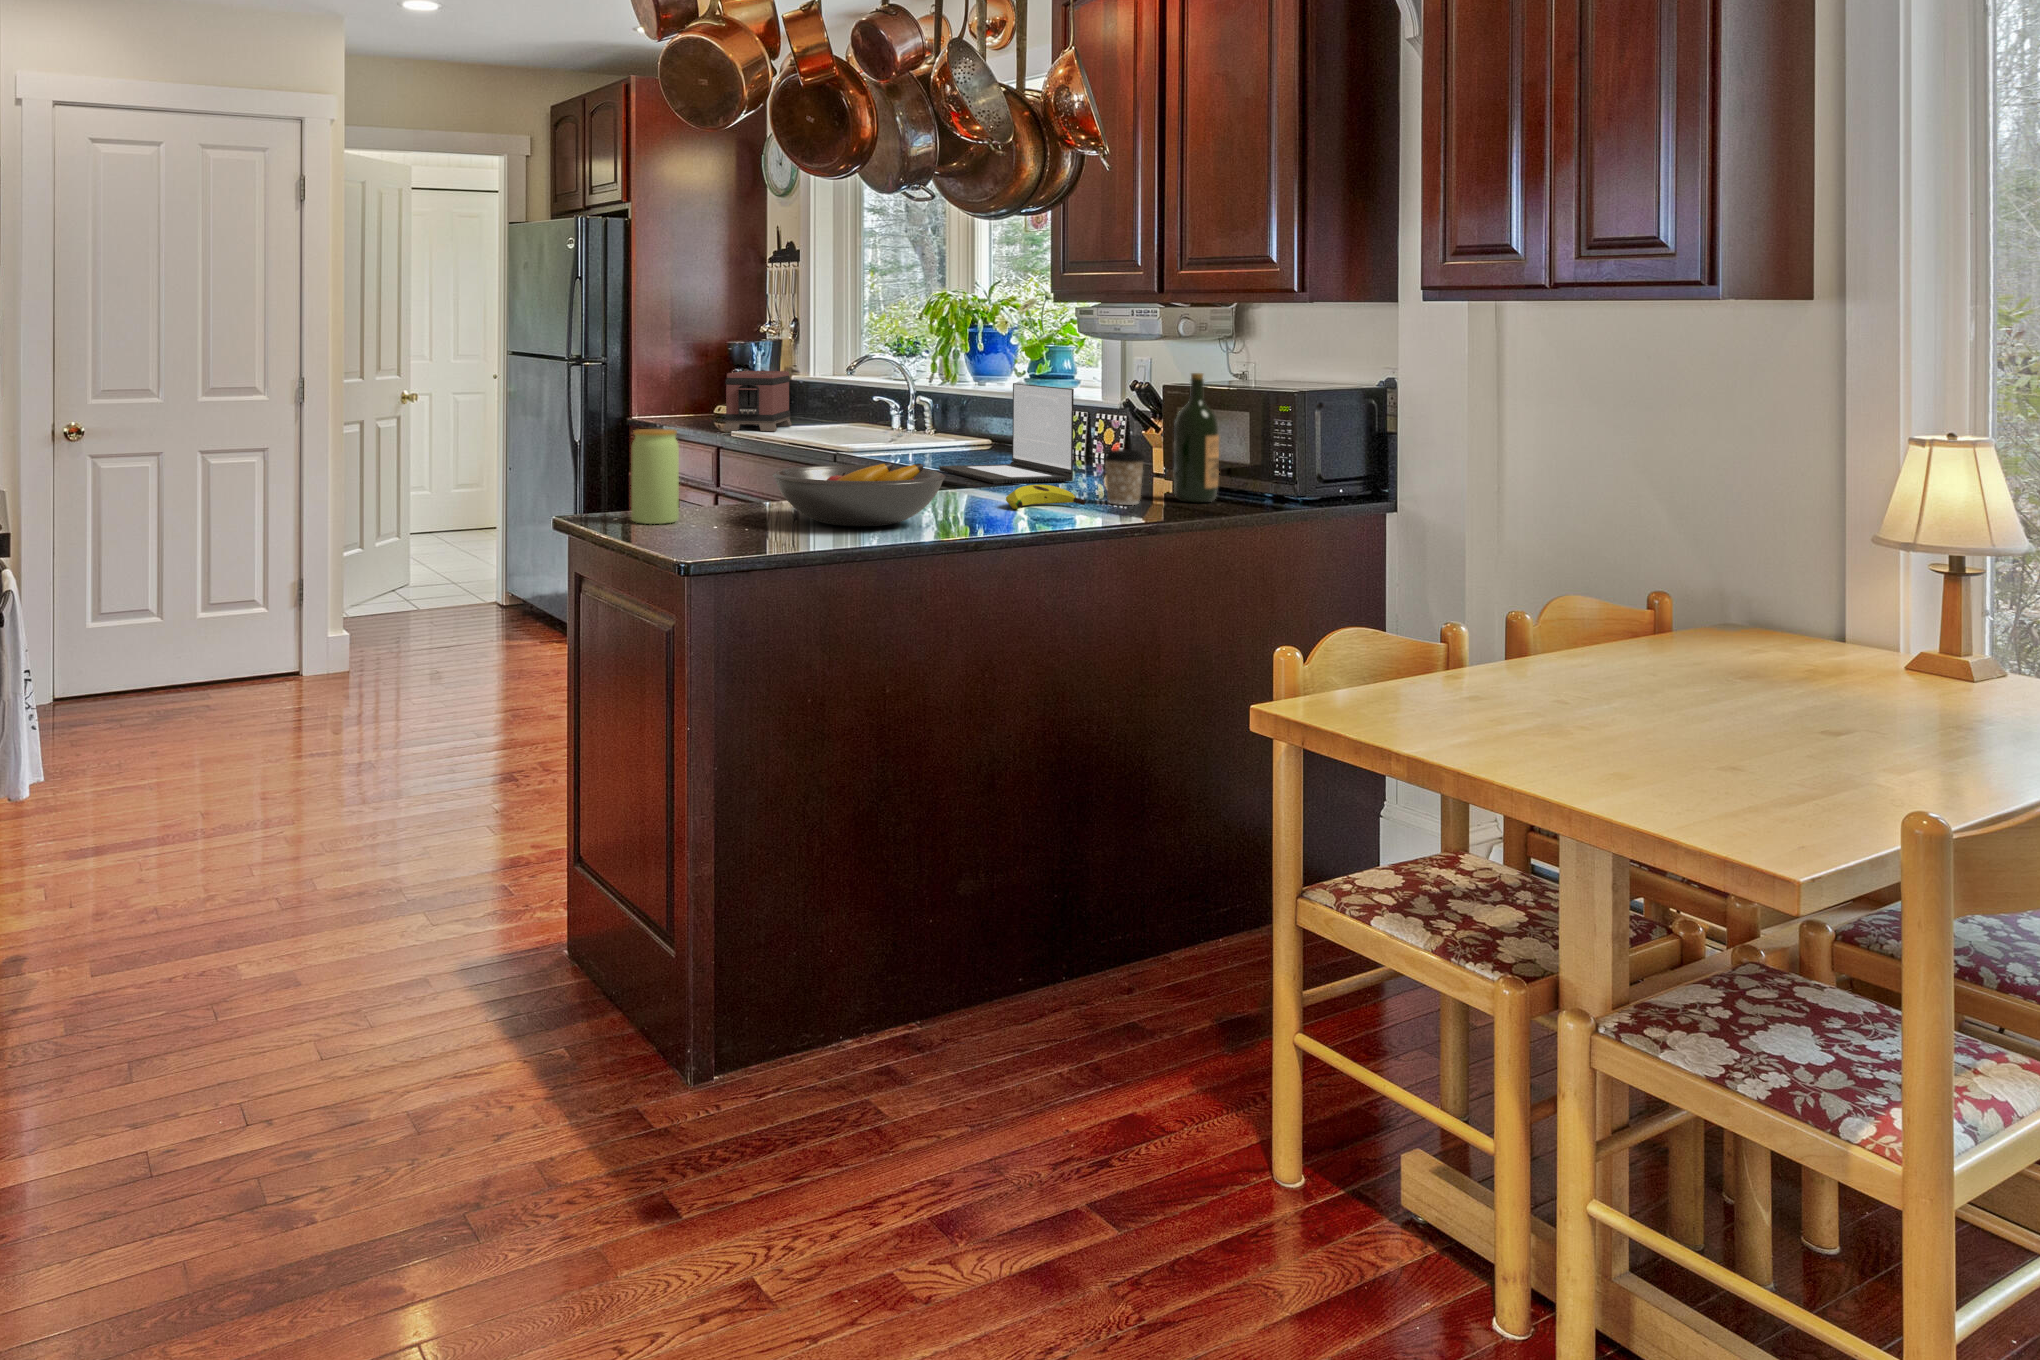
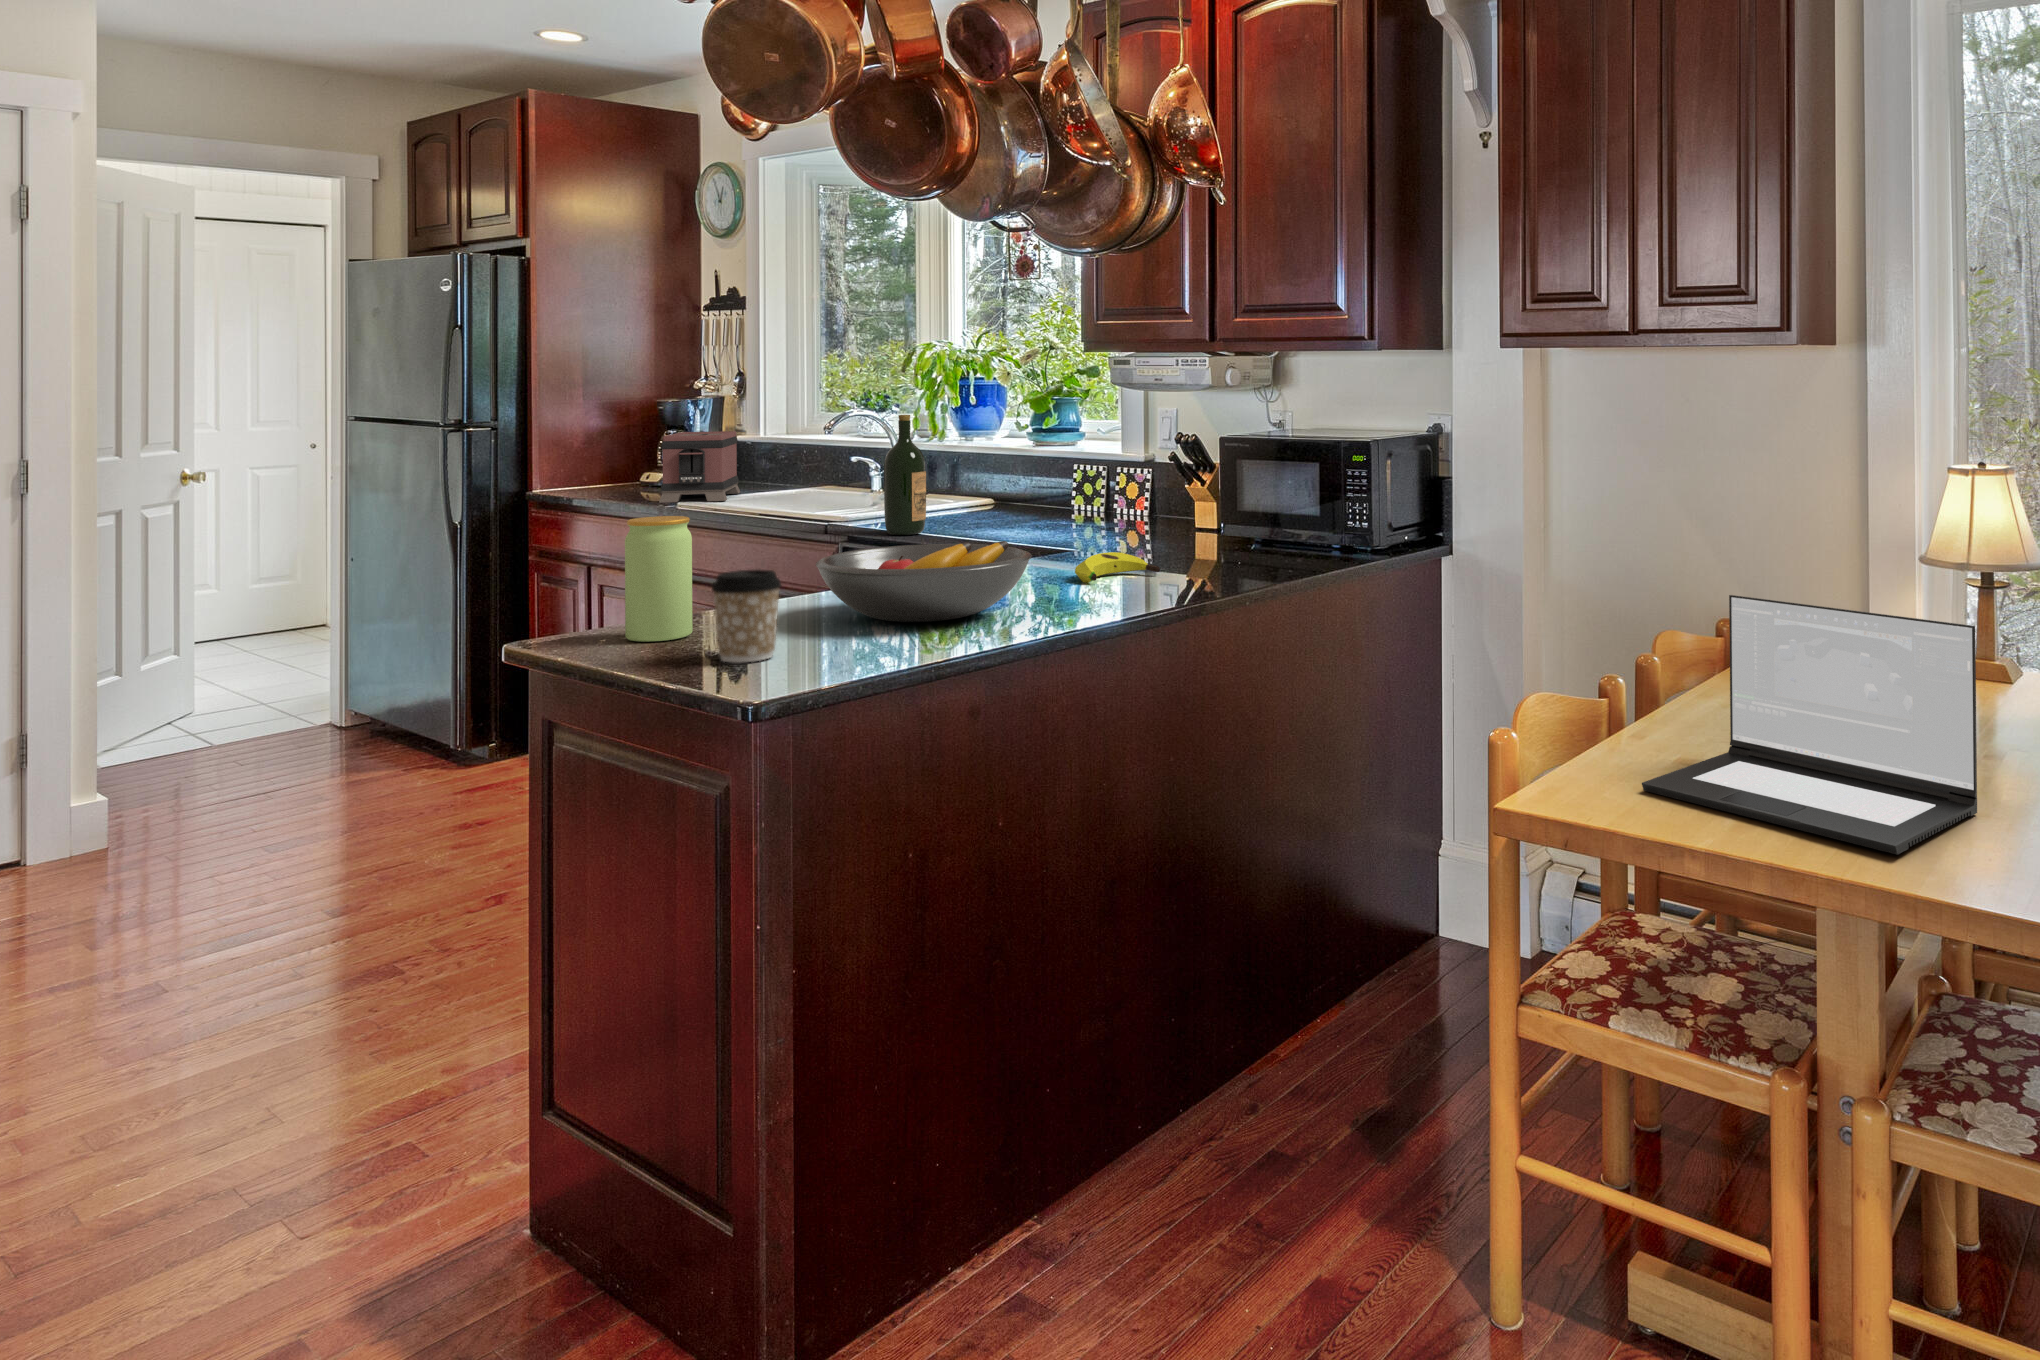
wine bottle: present [1174,373,1219,502] -> present [884,415,926,535]
laptop: present [939,383,1074,484] -> present [1642,595,1977,855]
coffee cup: present [1104,449,1144,505] -> present [712,569,781,663]

